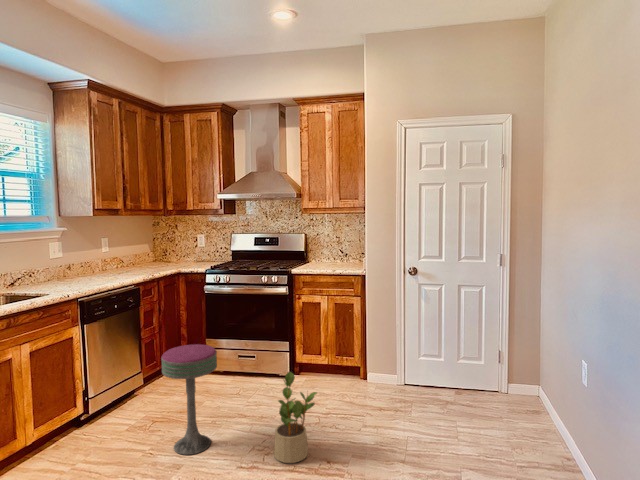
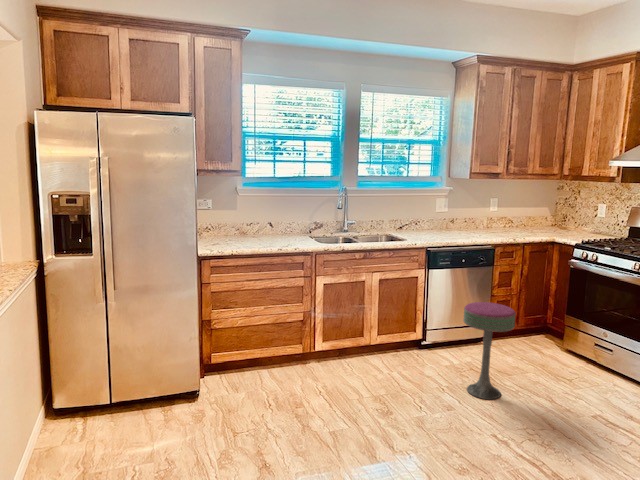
potted plant: present [274,372,317,463] -> none [536,356,595,451]

